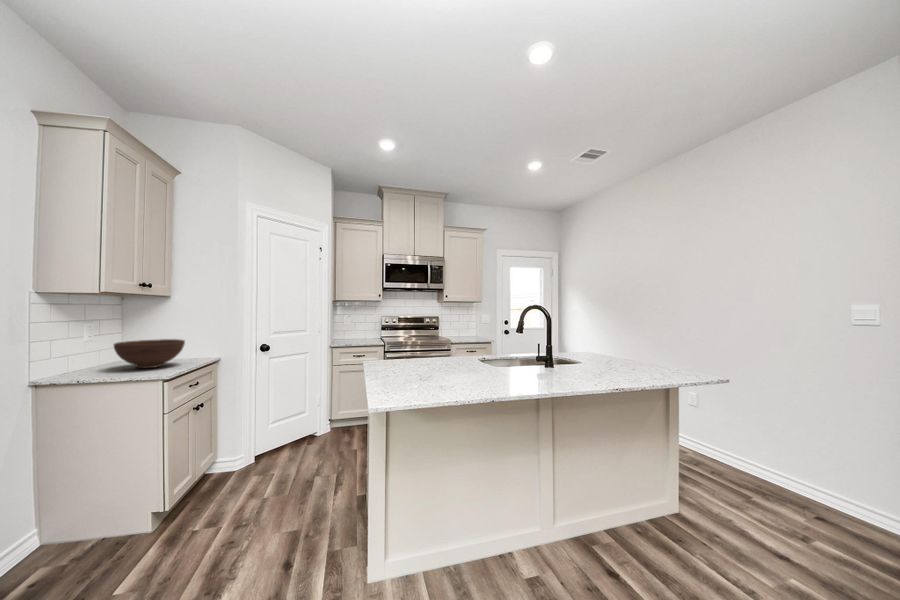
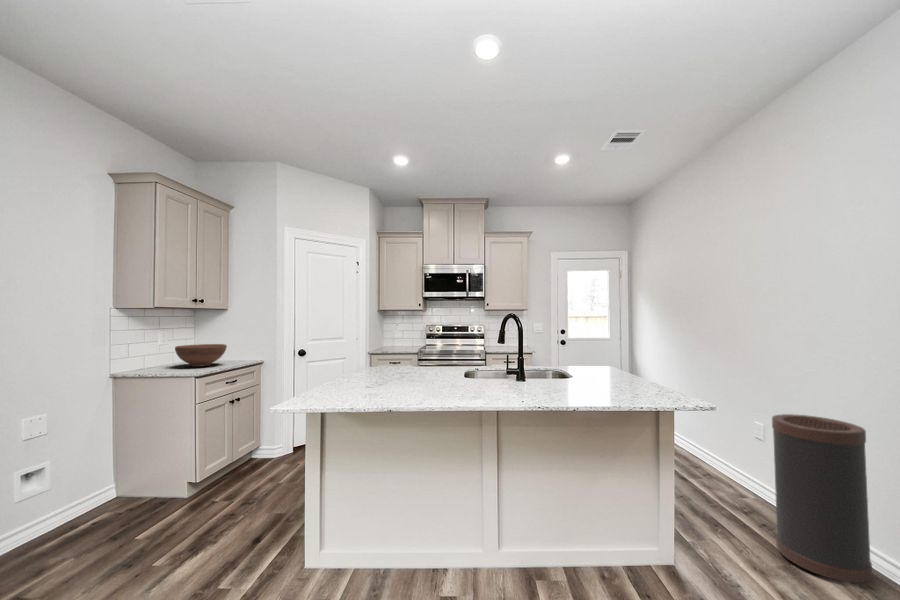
trash can: none [720,382,787,499] -> present [772,414,872,584]

